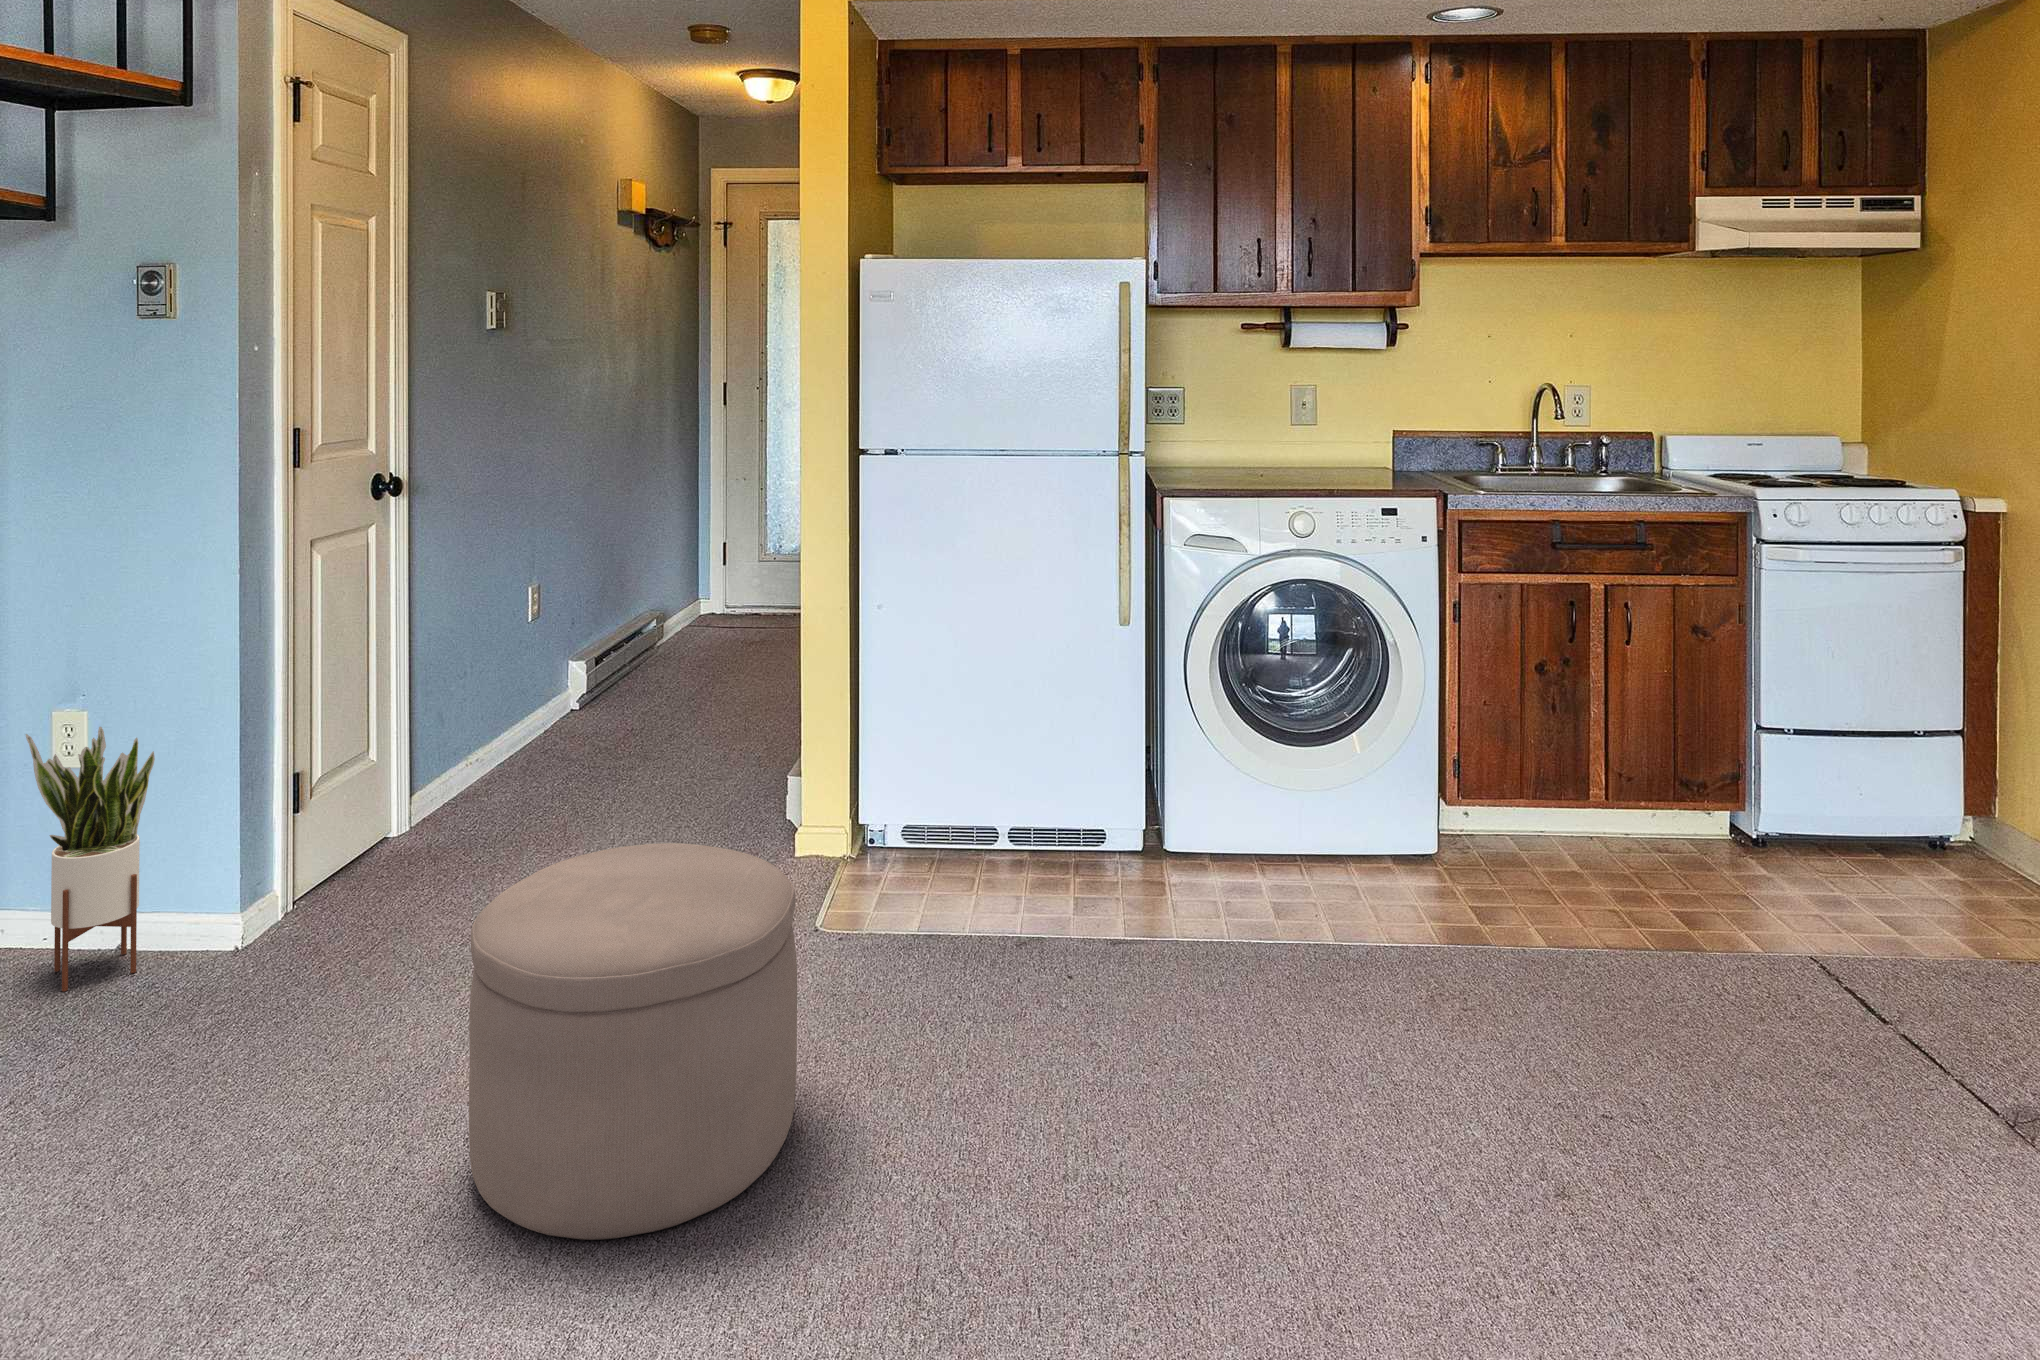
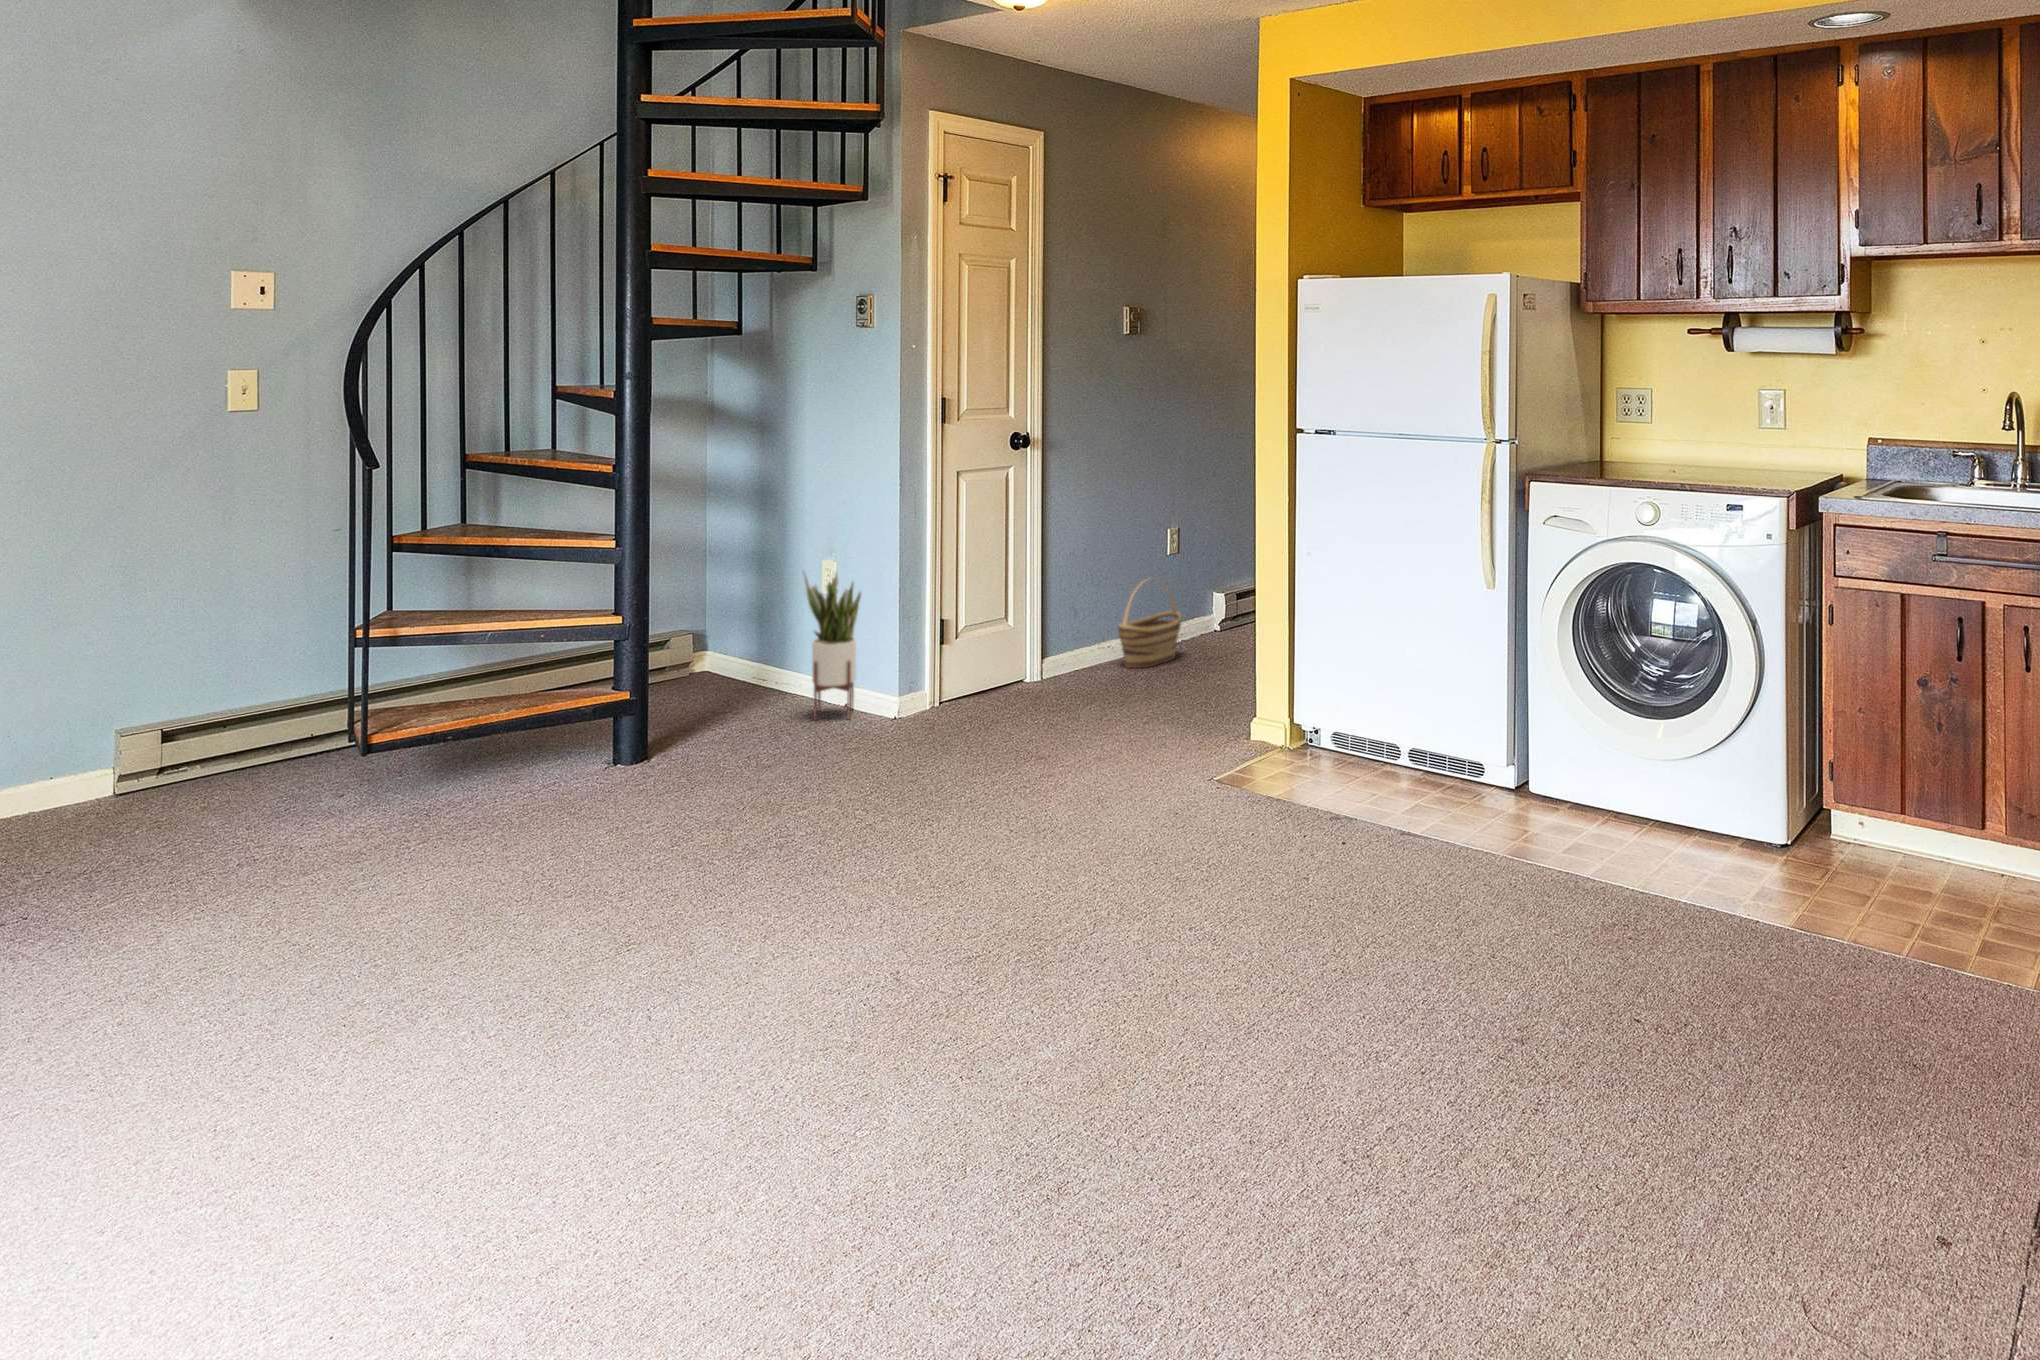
basket: none [497,659,570,786] -> present [1118,583,1181,668]
ottoman: present [469,843,797,1240] -> none [897,672,1092,885]

